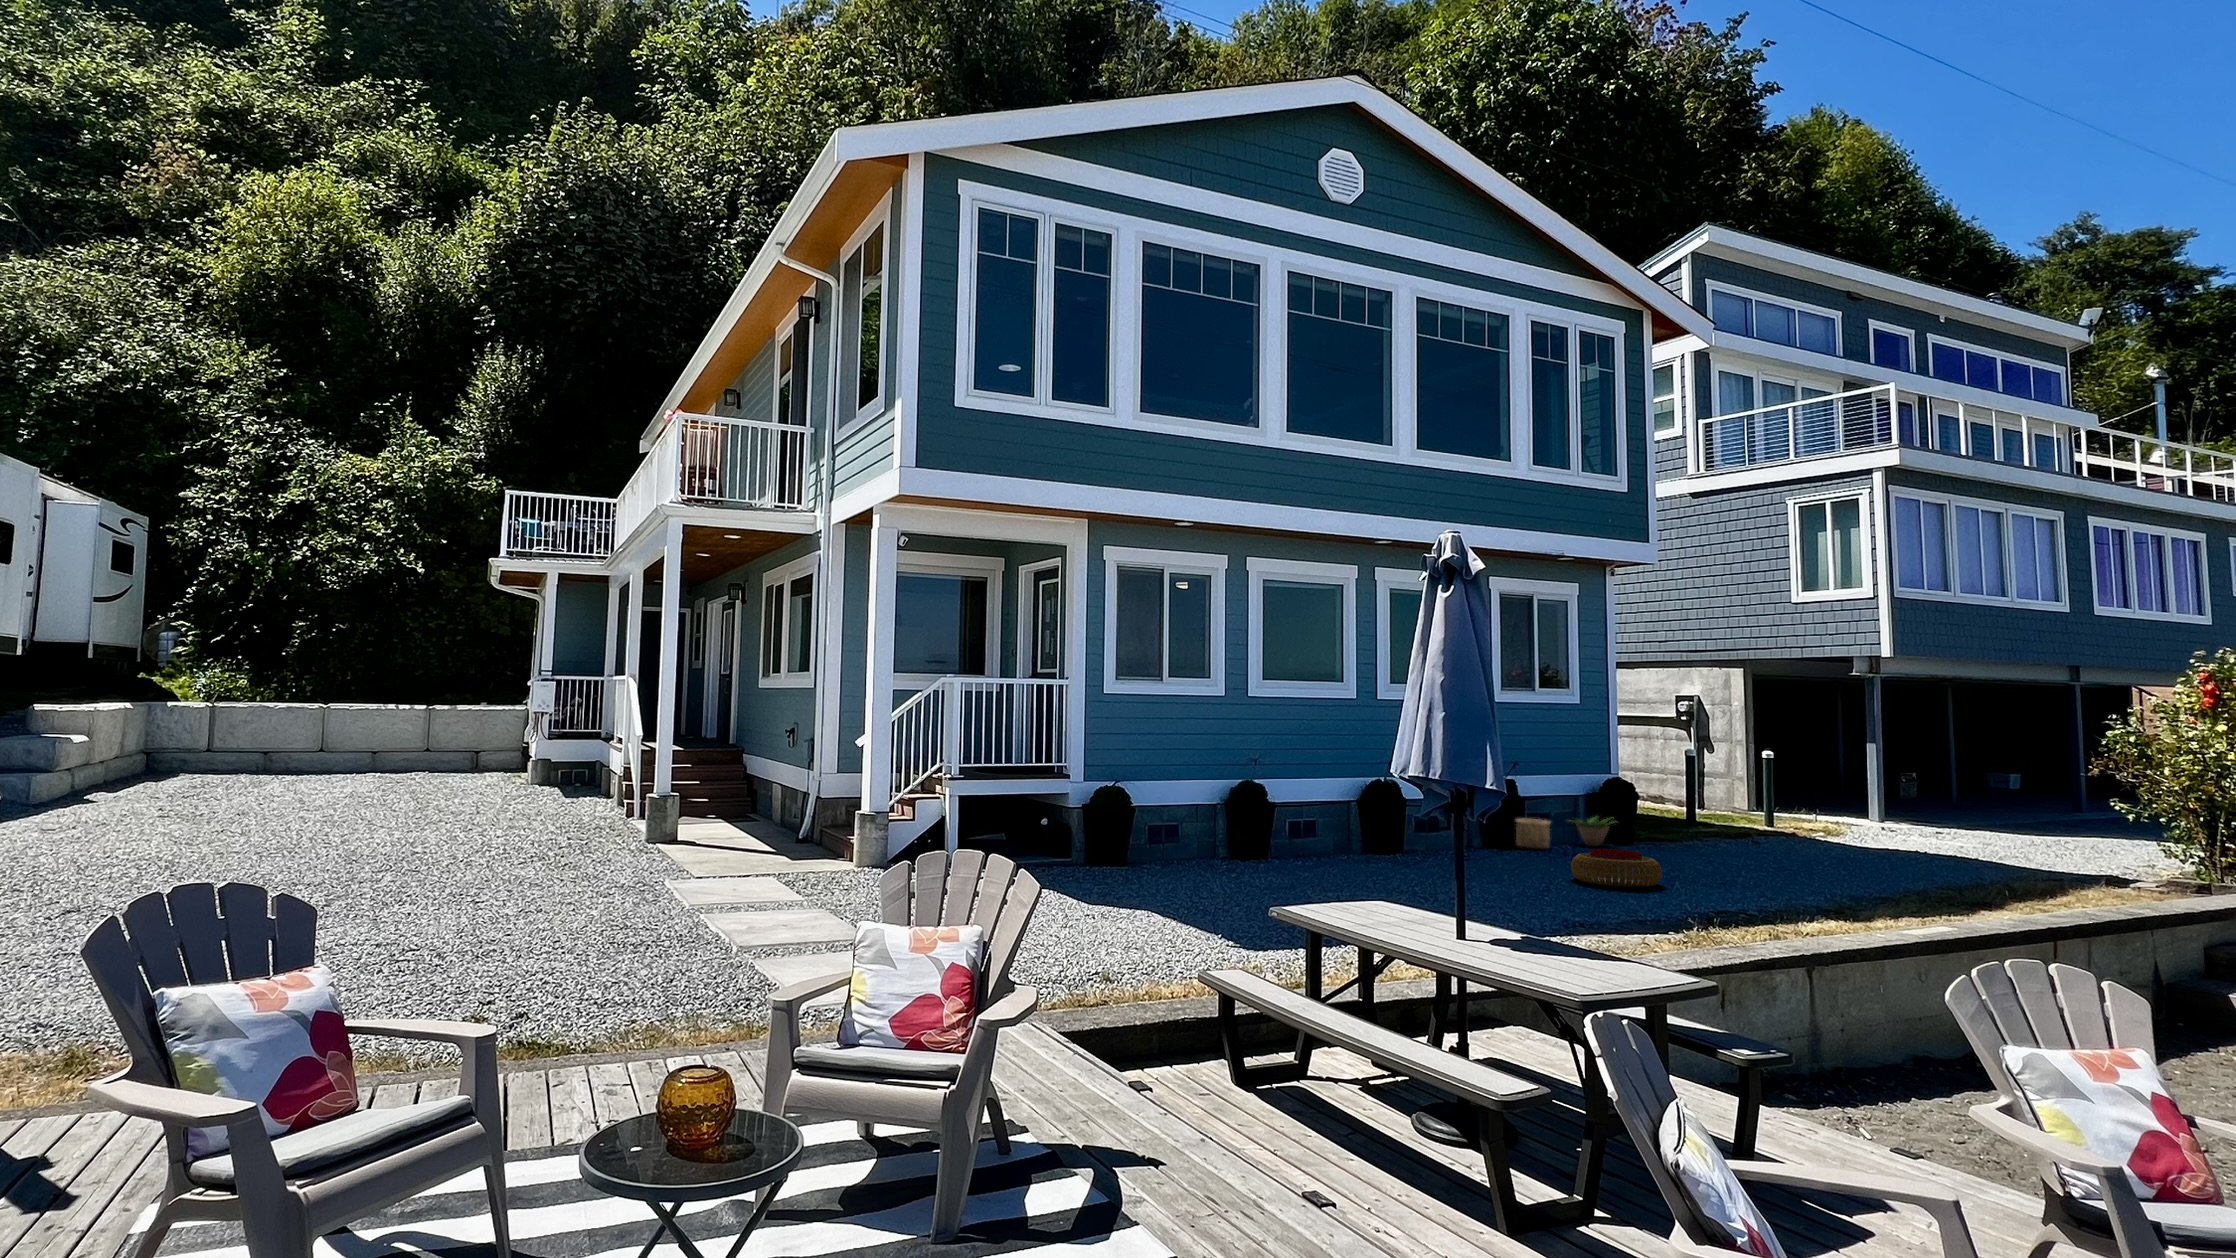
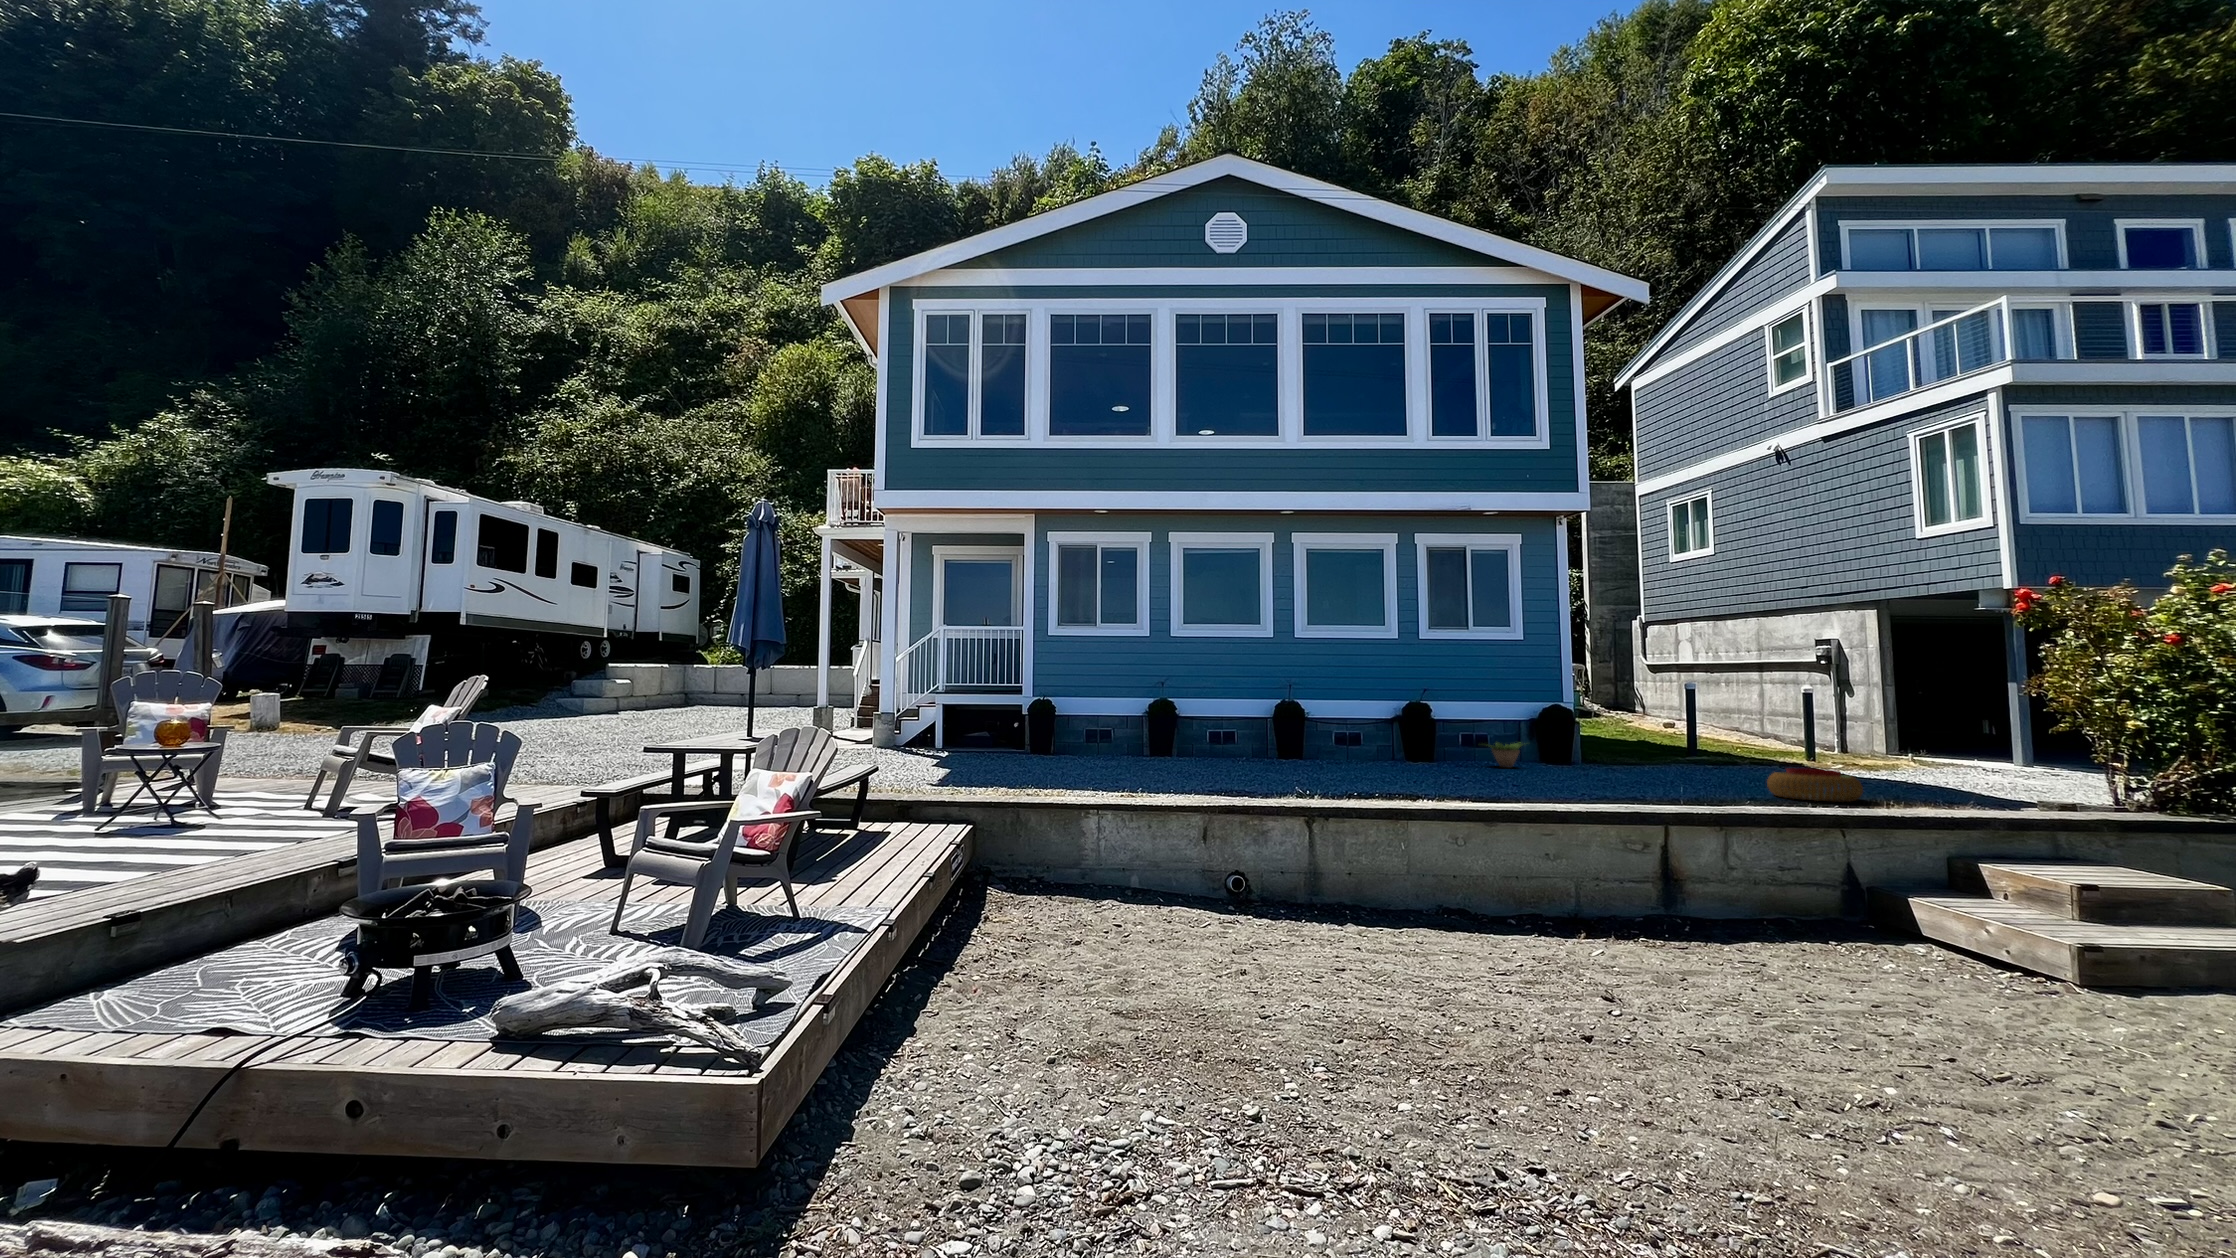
wooden bucket: present [1516,819,1550,848] -> none [1421,741,1452,766]
pouf: present [1571,849,1662,887] -> present [1767,768,1863,802]

